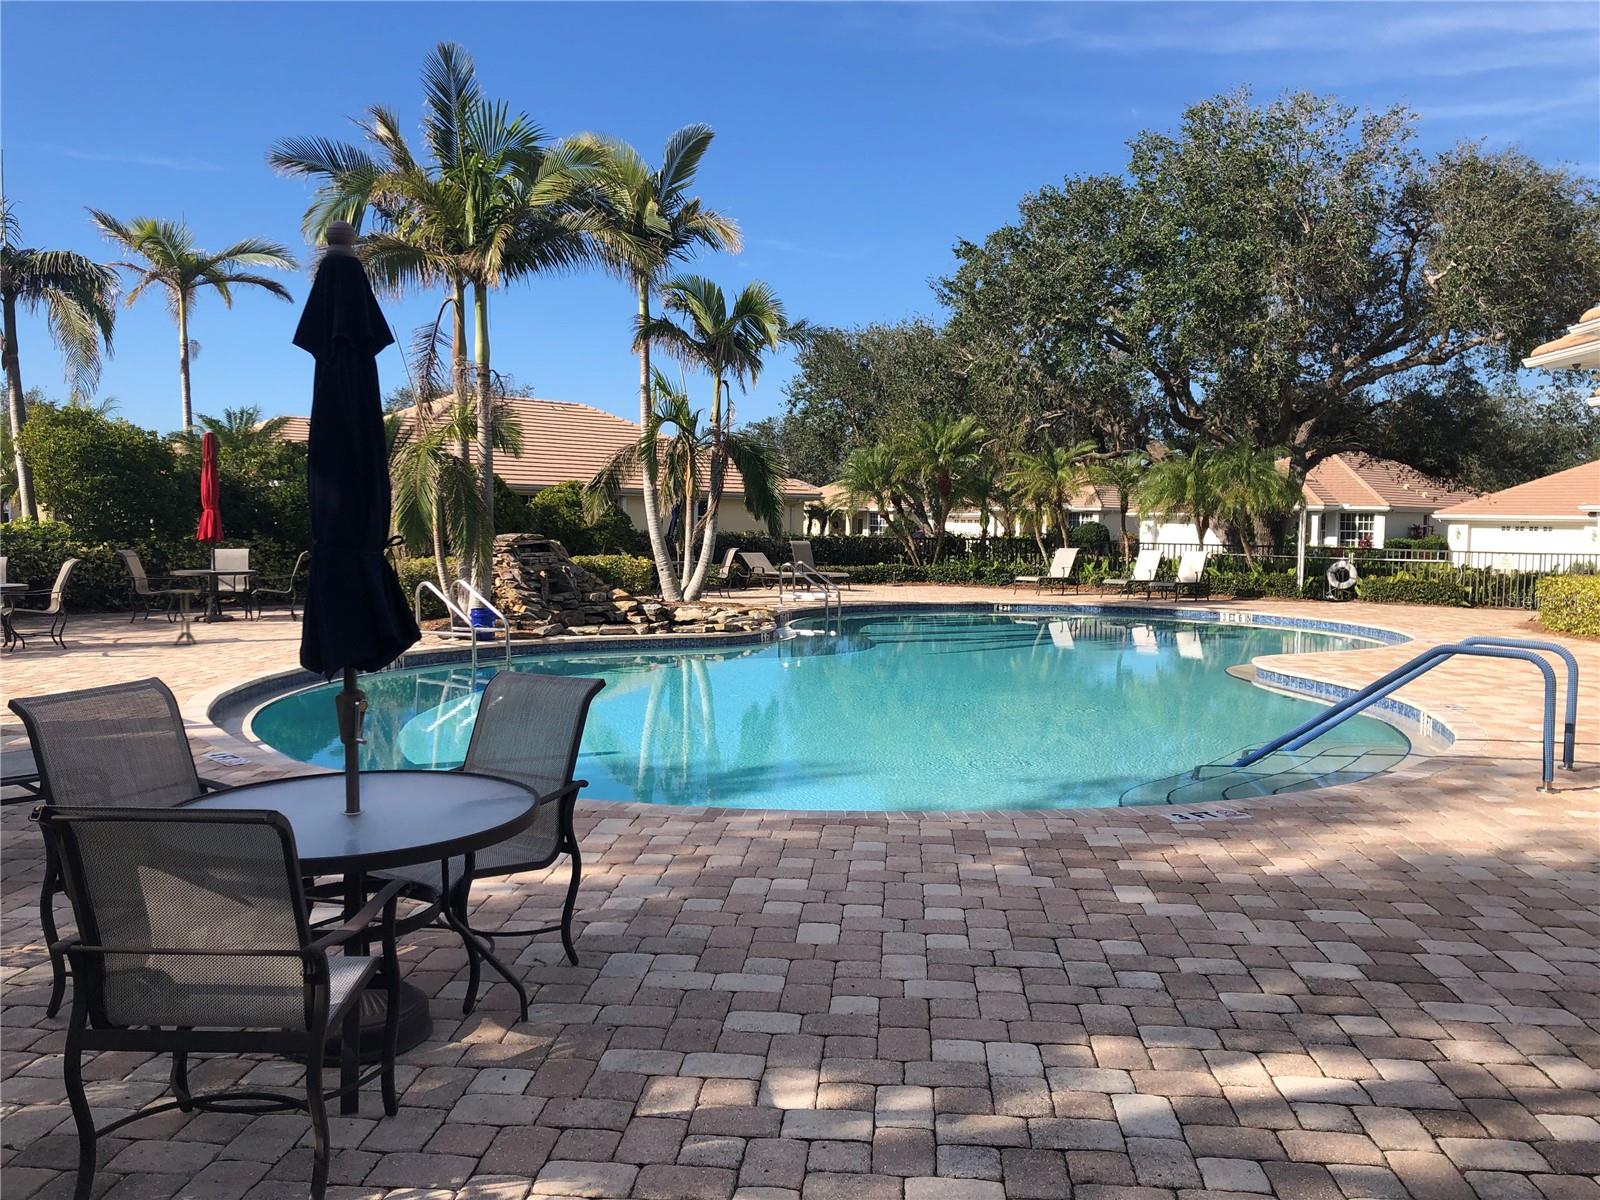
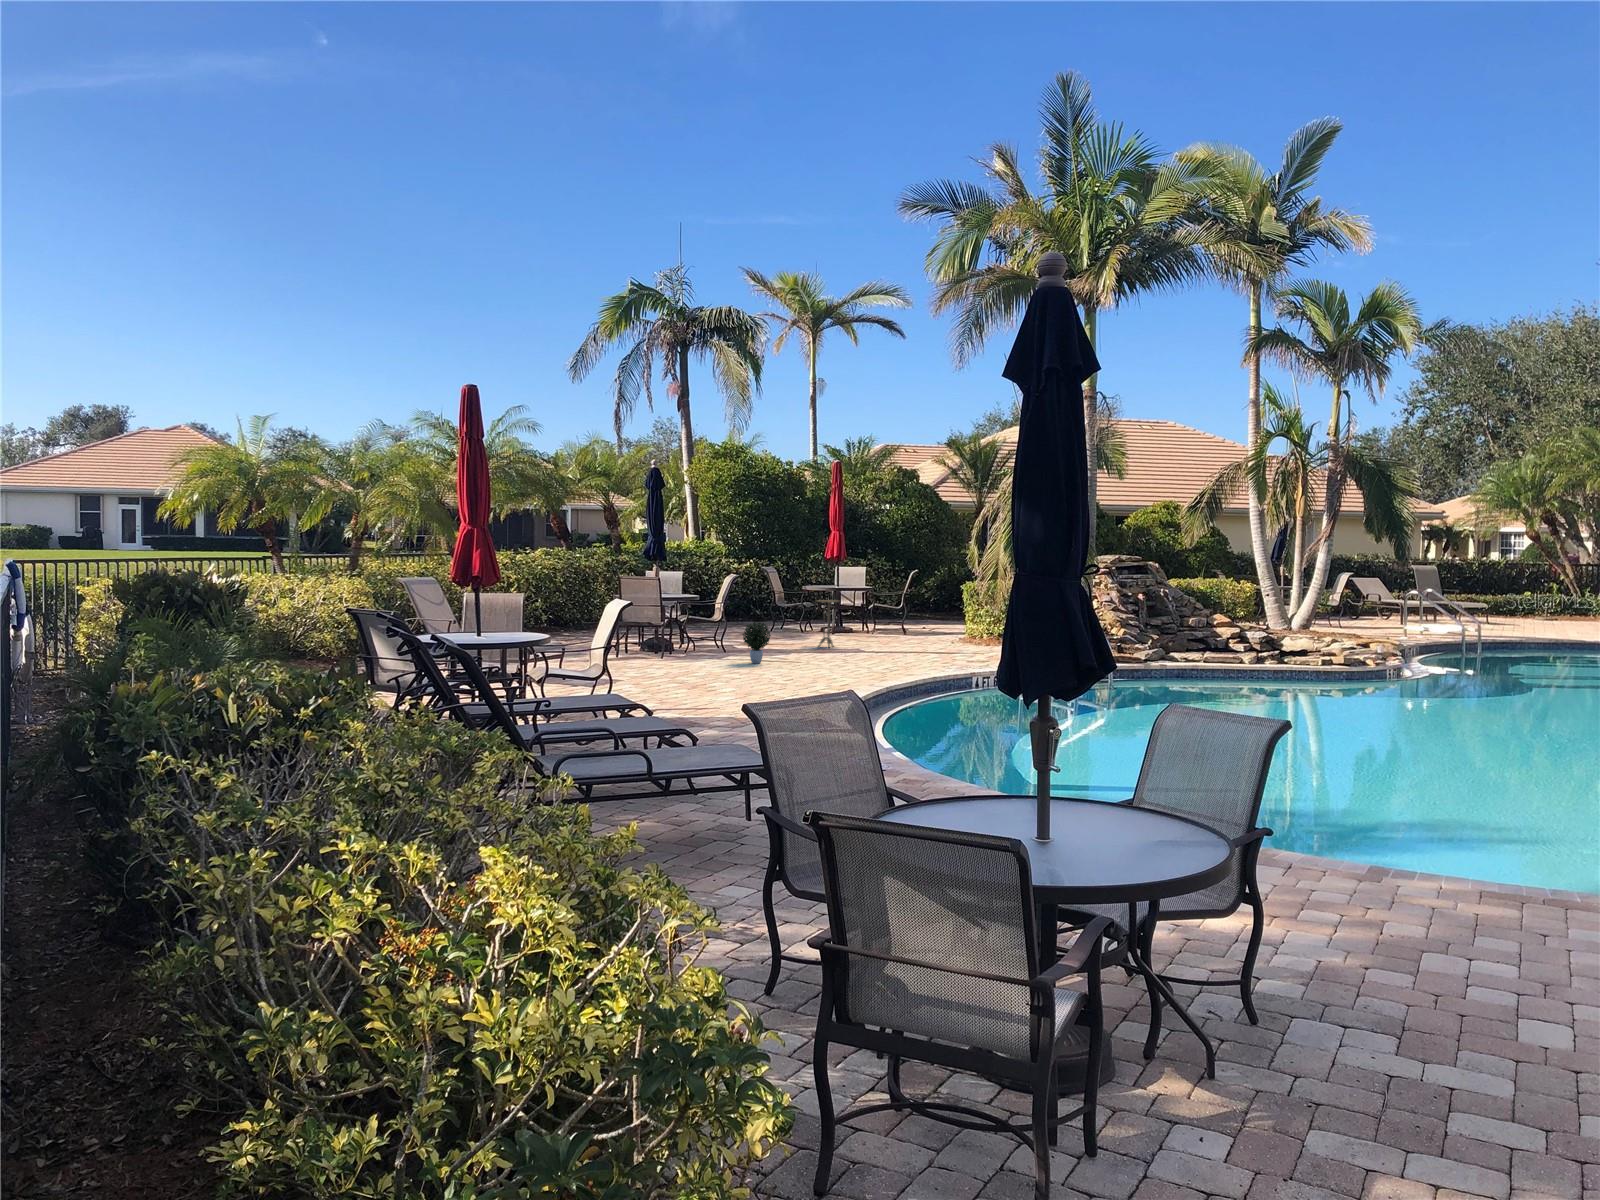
potted plant: none [54,621,97,672] -> present [743,622,771,663]

